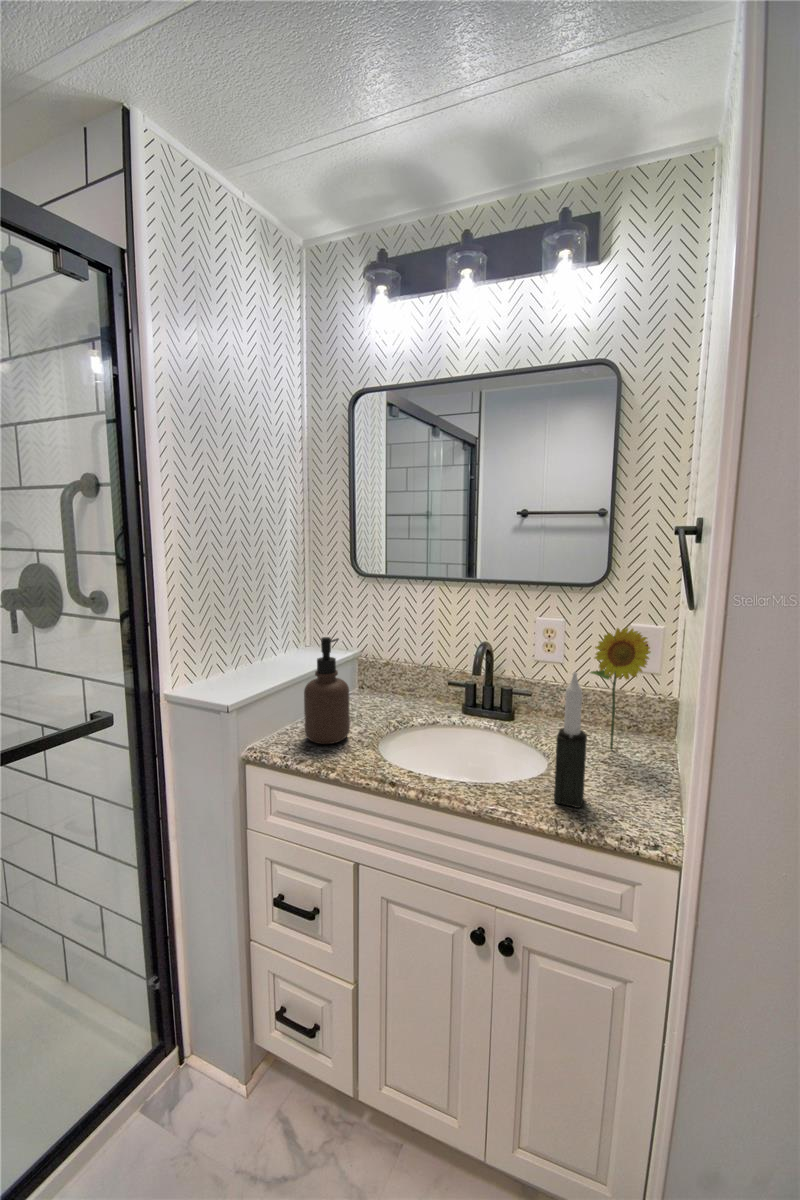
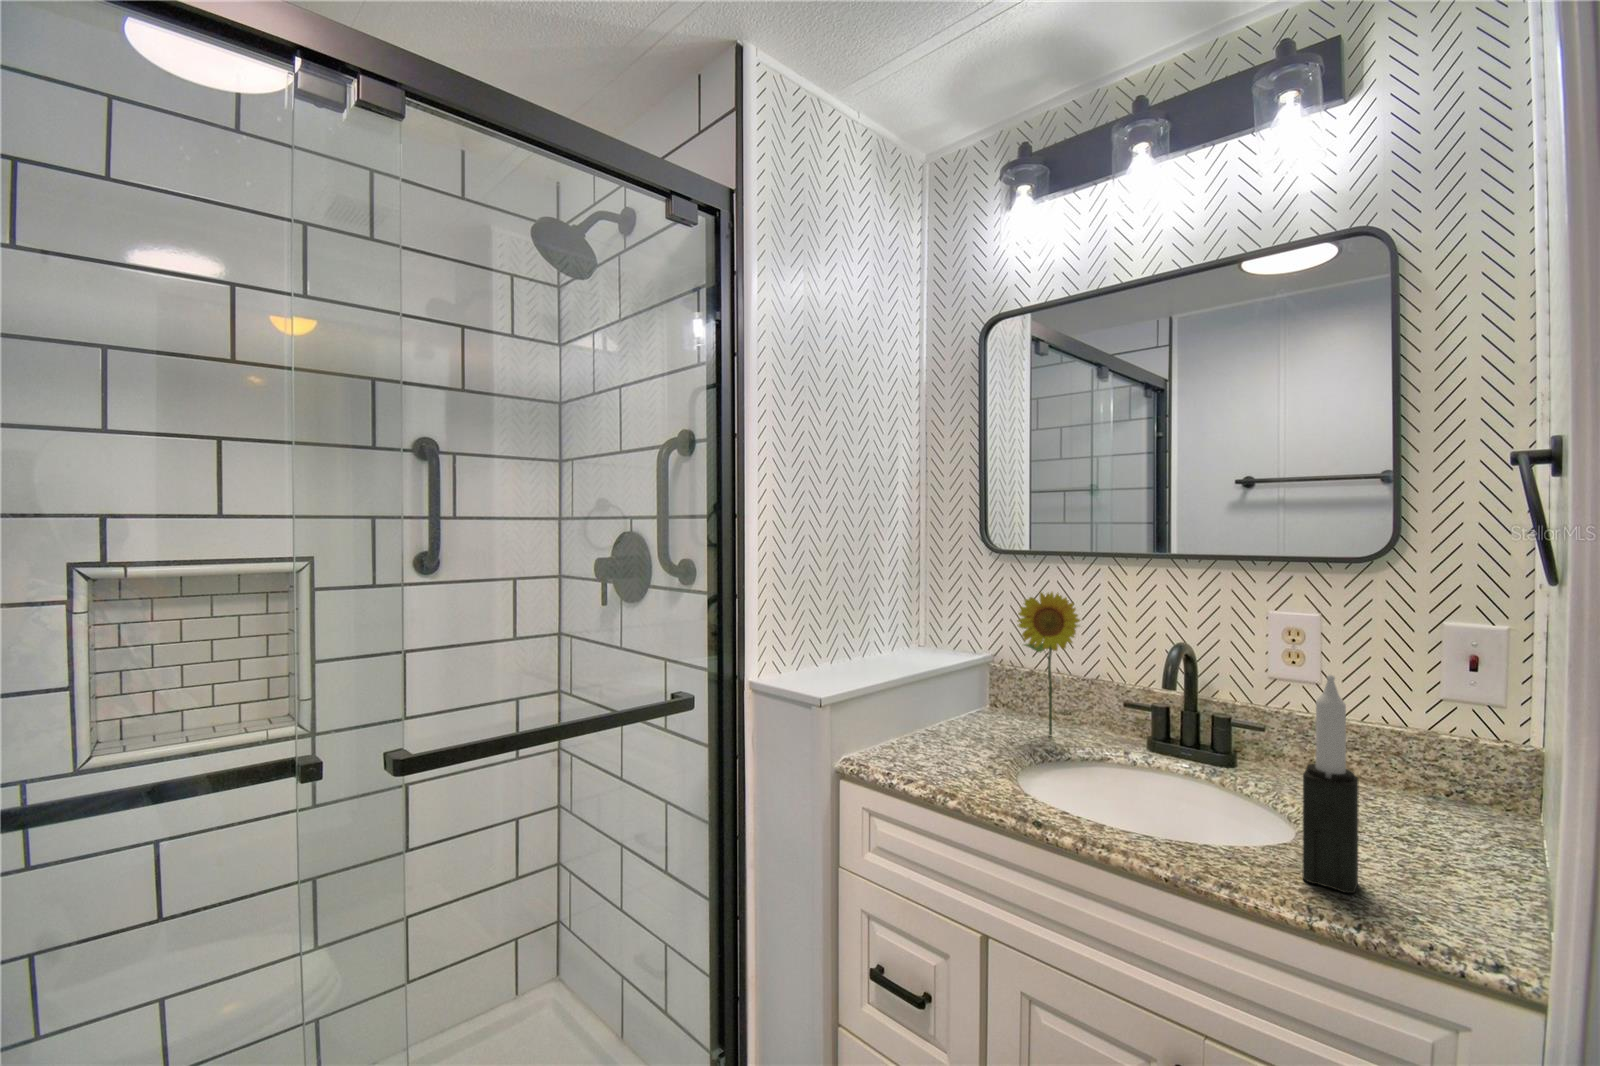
flower: present [590,628,651,749] -> present [1018,592,1080,735]
soap dispenser: present [304,637,350,744] -> none [917,623,977,765]

